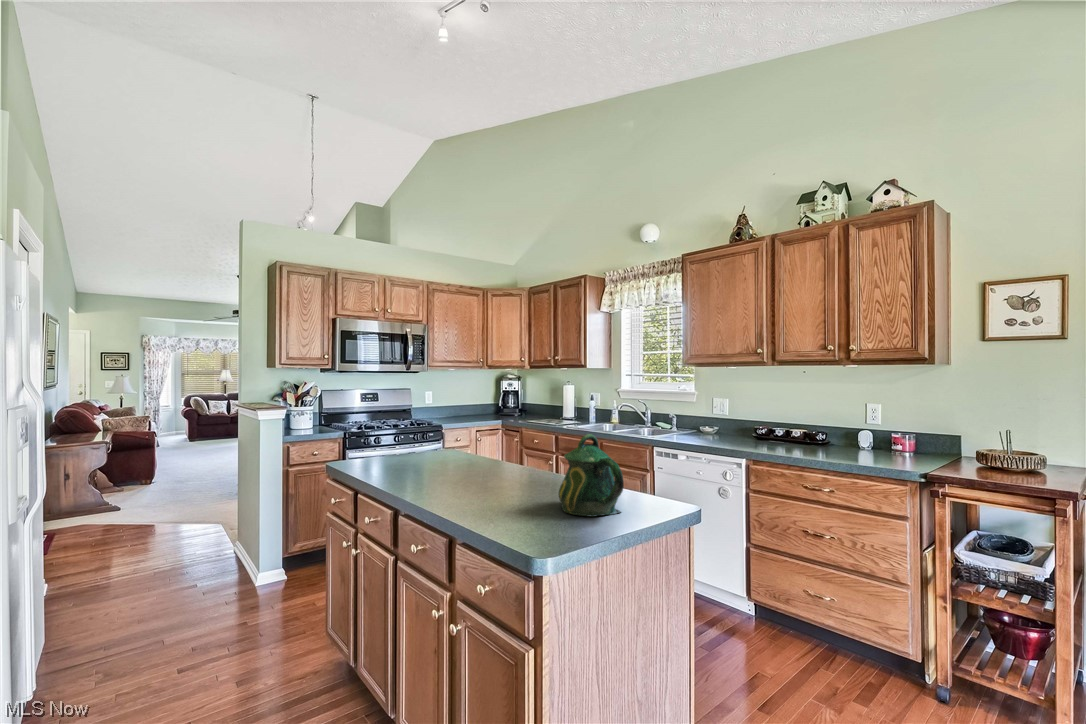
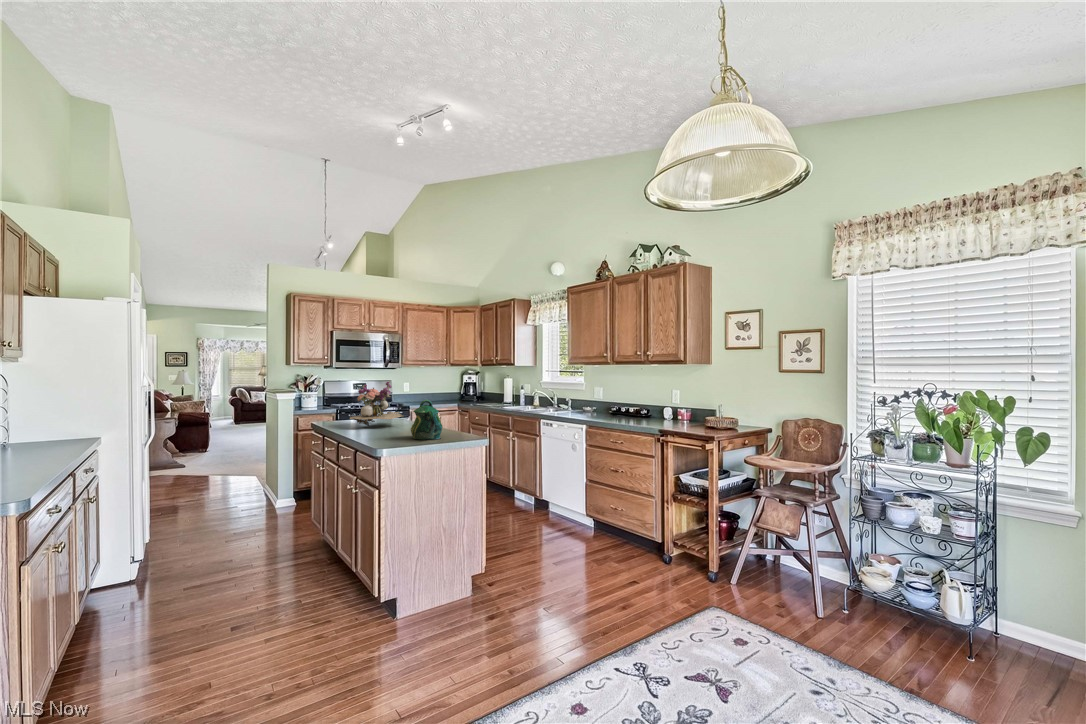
flower arrangement: none [408,392,500,476] -> present [350,381,402,426]

